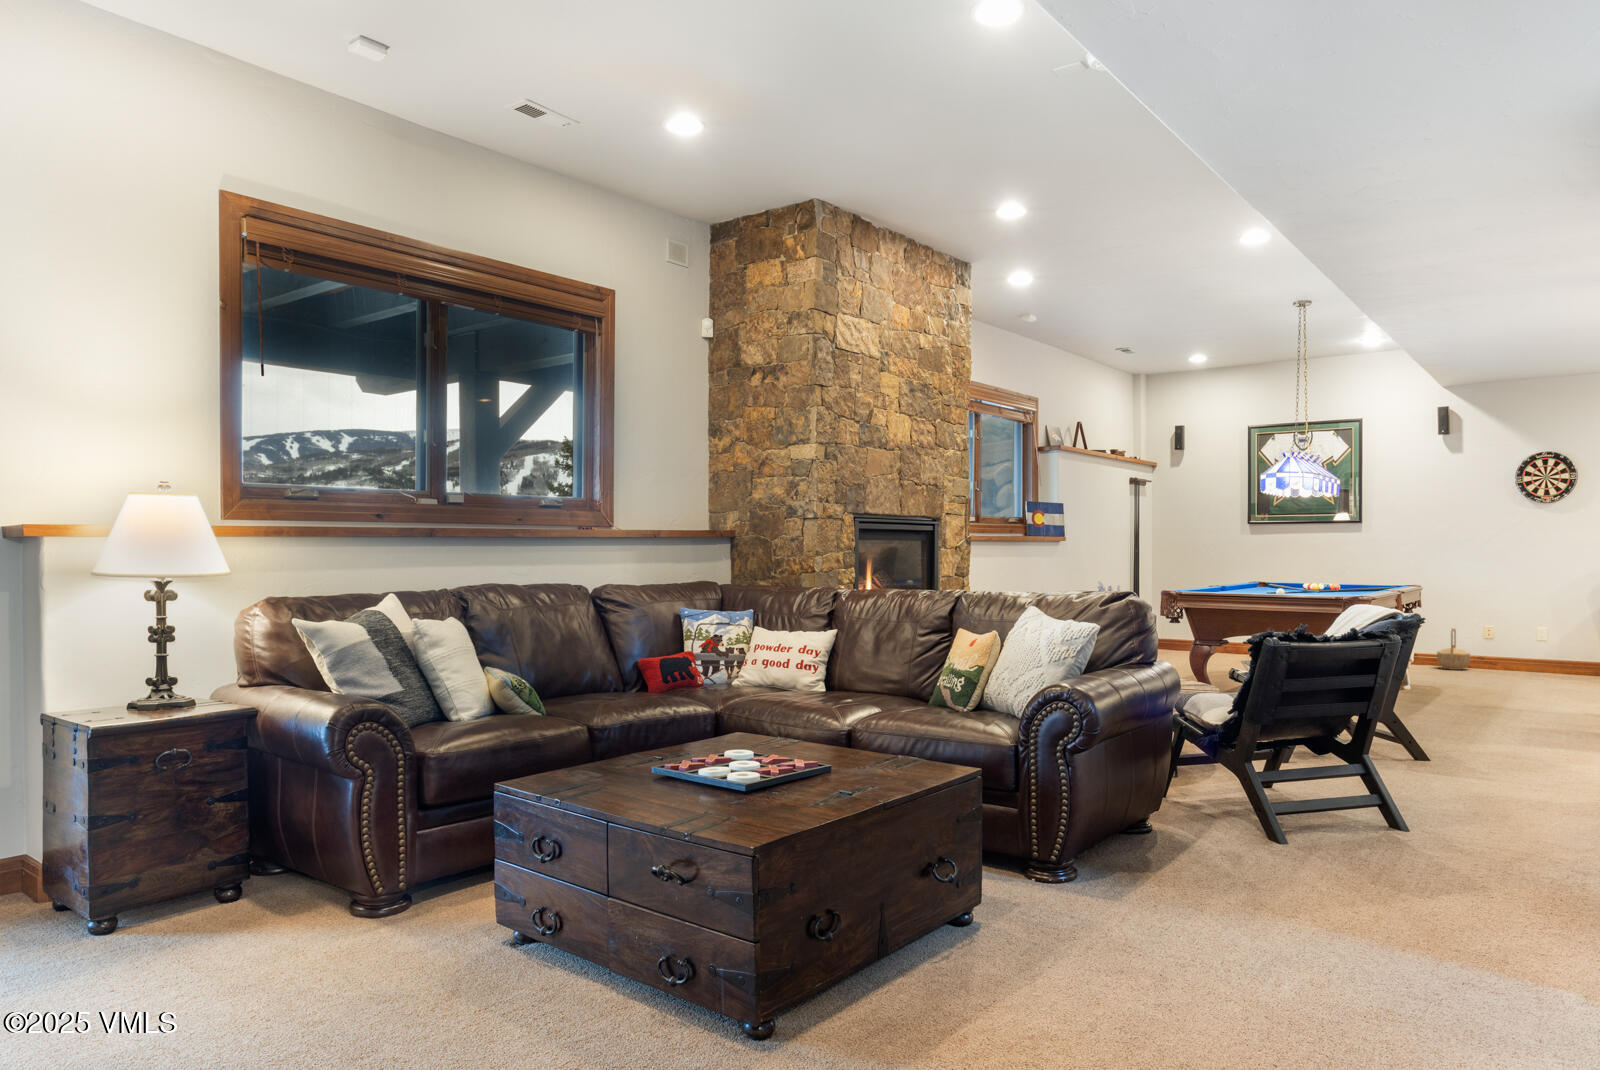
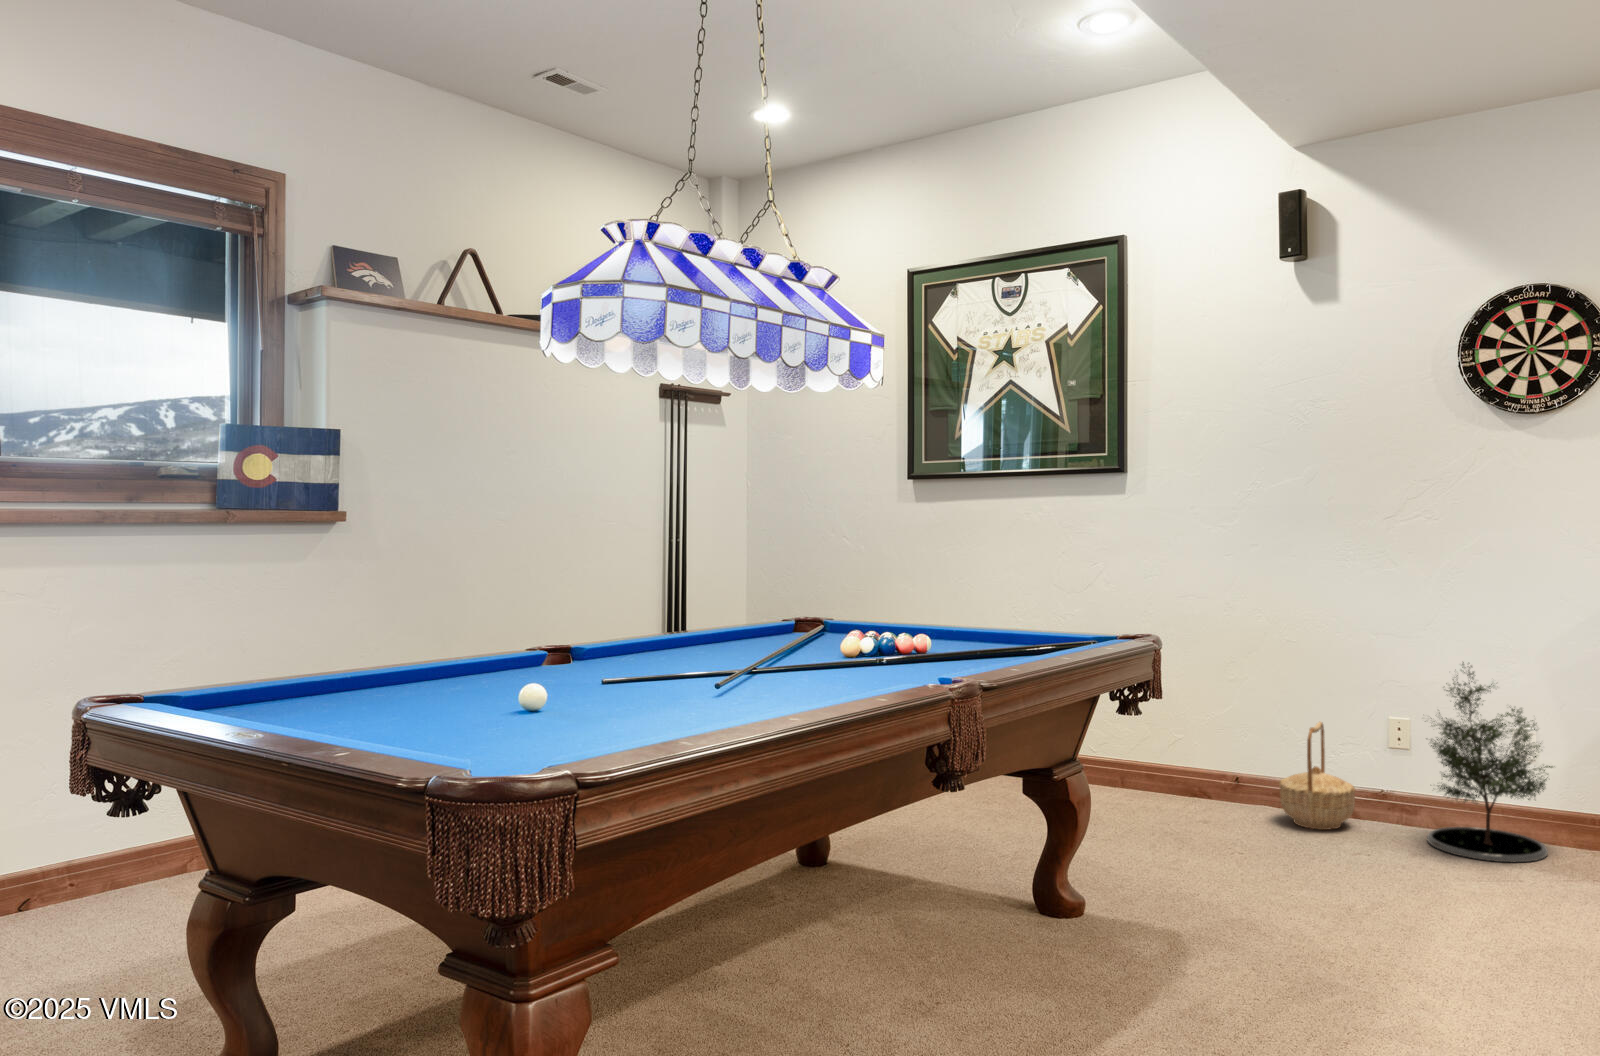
potted tree: none [1499,600,1554,676] -> present [1427,662,1553,862]

